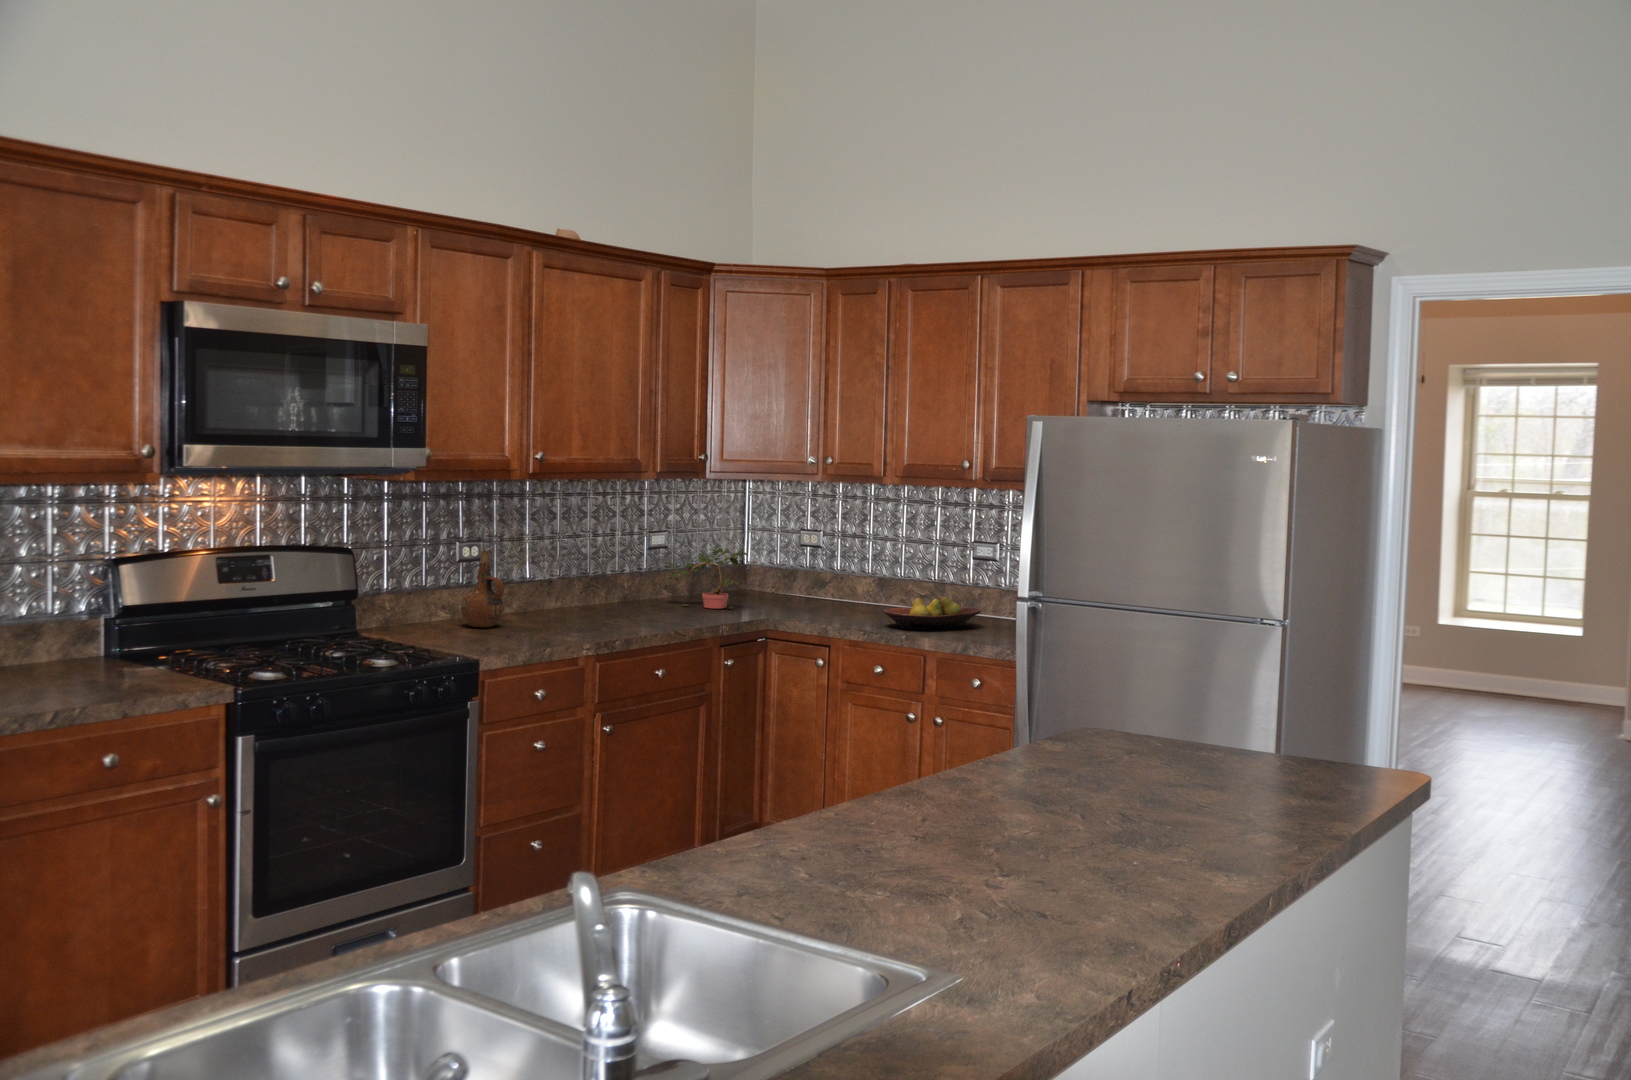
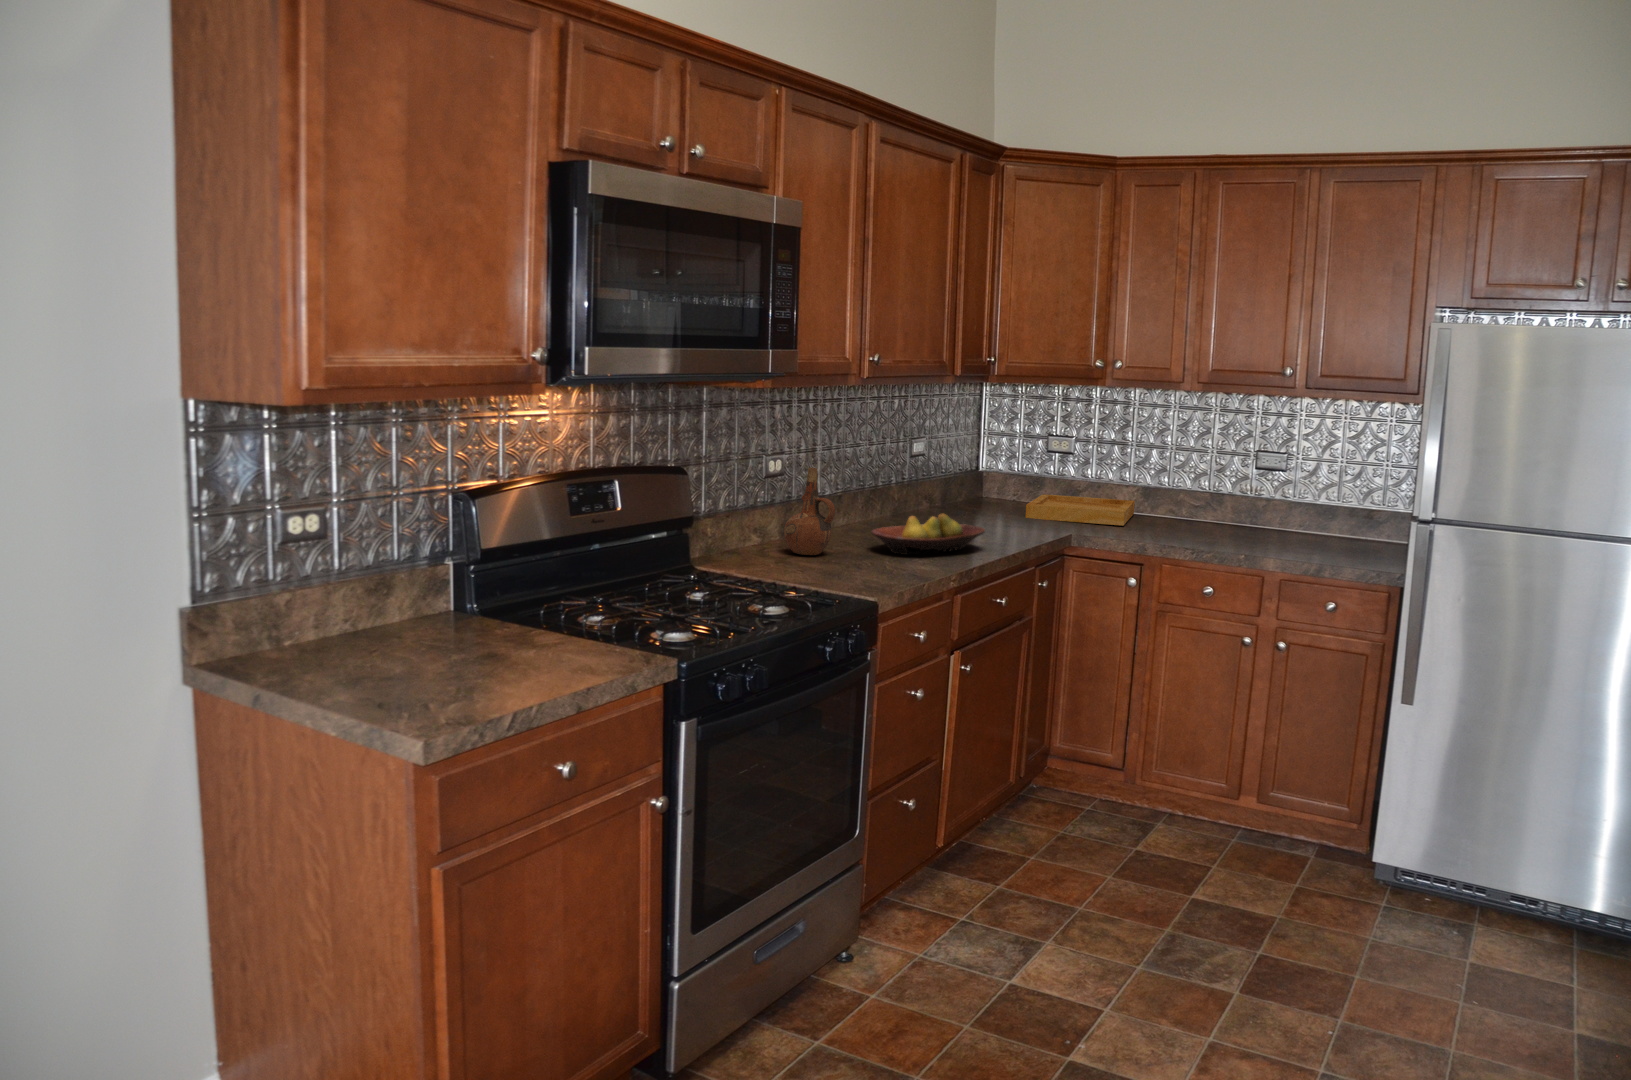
potted plant: present [665,546,748,609] -> none [937,455,1038,524]
tray: none [755,585,872,611] -> present [1026,494,1135,526]
fruit bowl: present [883,597,981,630] -> present [872,514,985,555]

